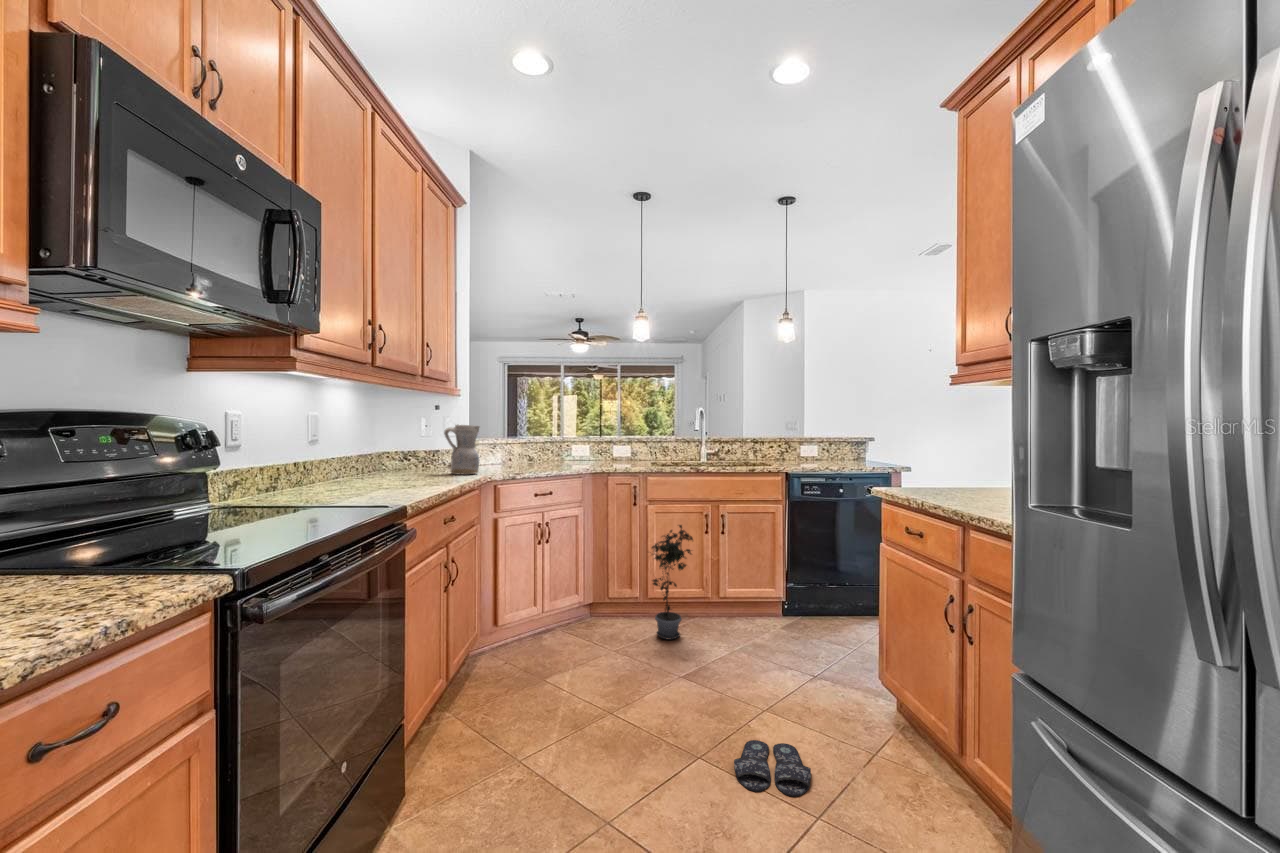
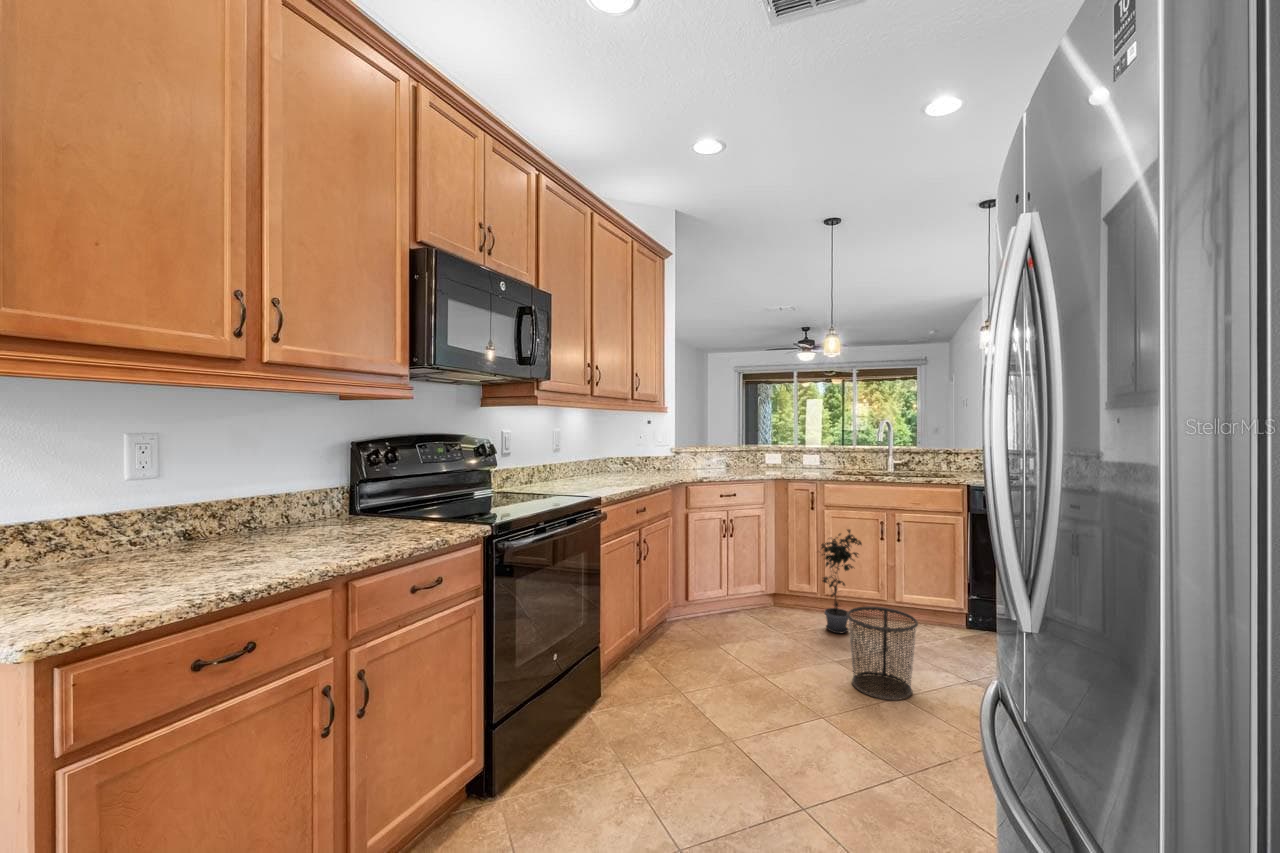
ceramic pitcher: present [444,425,479,474] -> none [648,436,674,476]
waste bin: none [703,608,777,712] -> present [847,606,918,700]
slippers: present [734,740,811,797] -> none [846,719,918,765]

